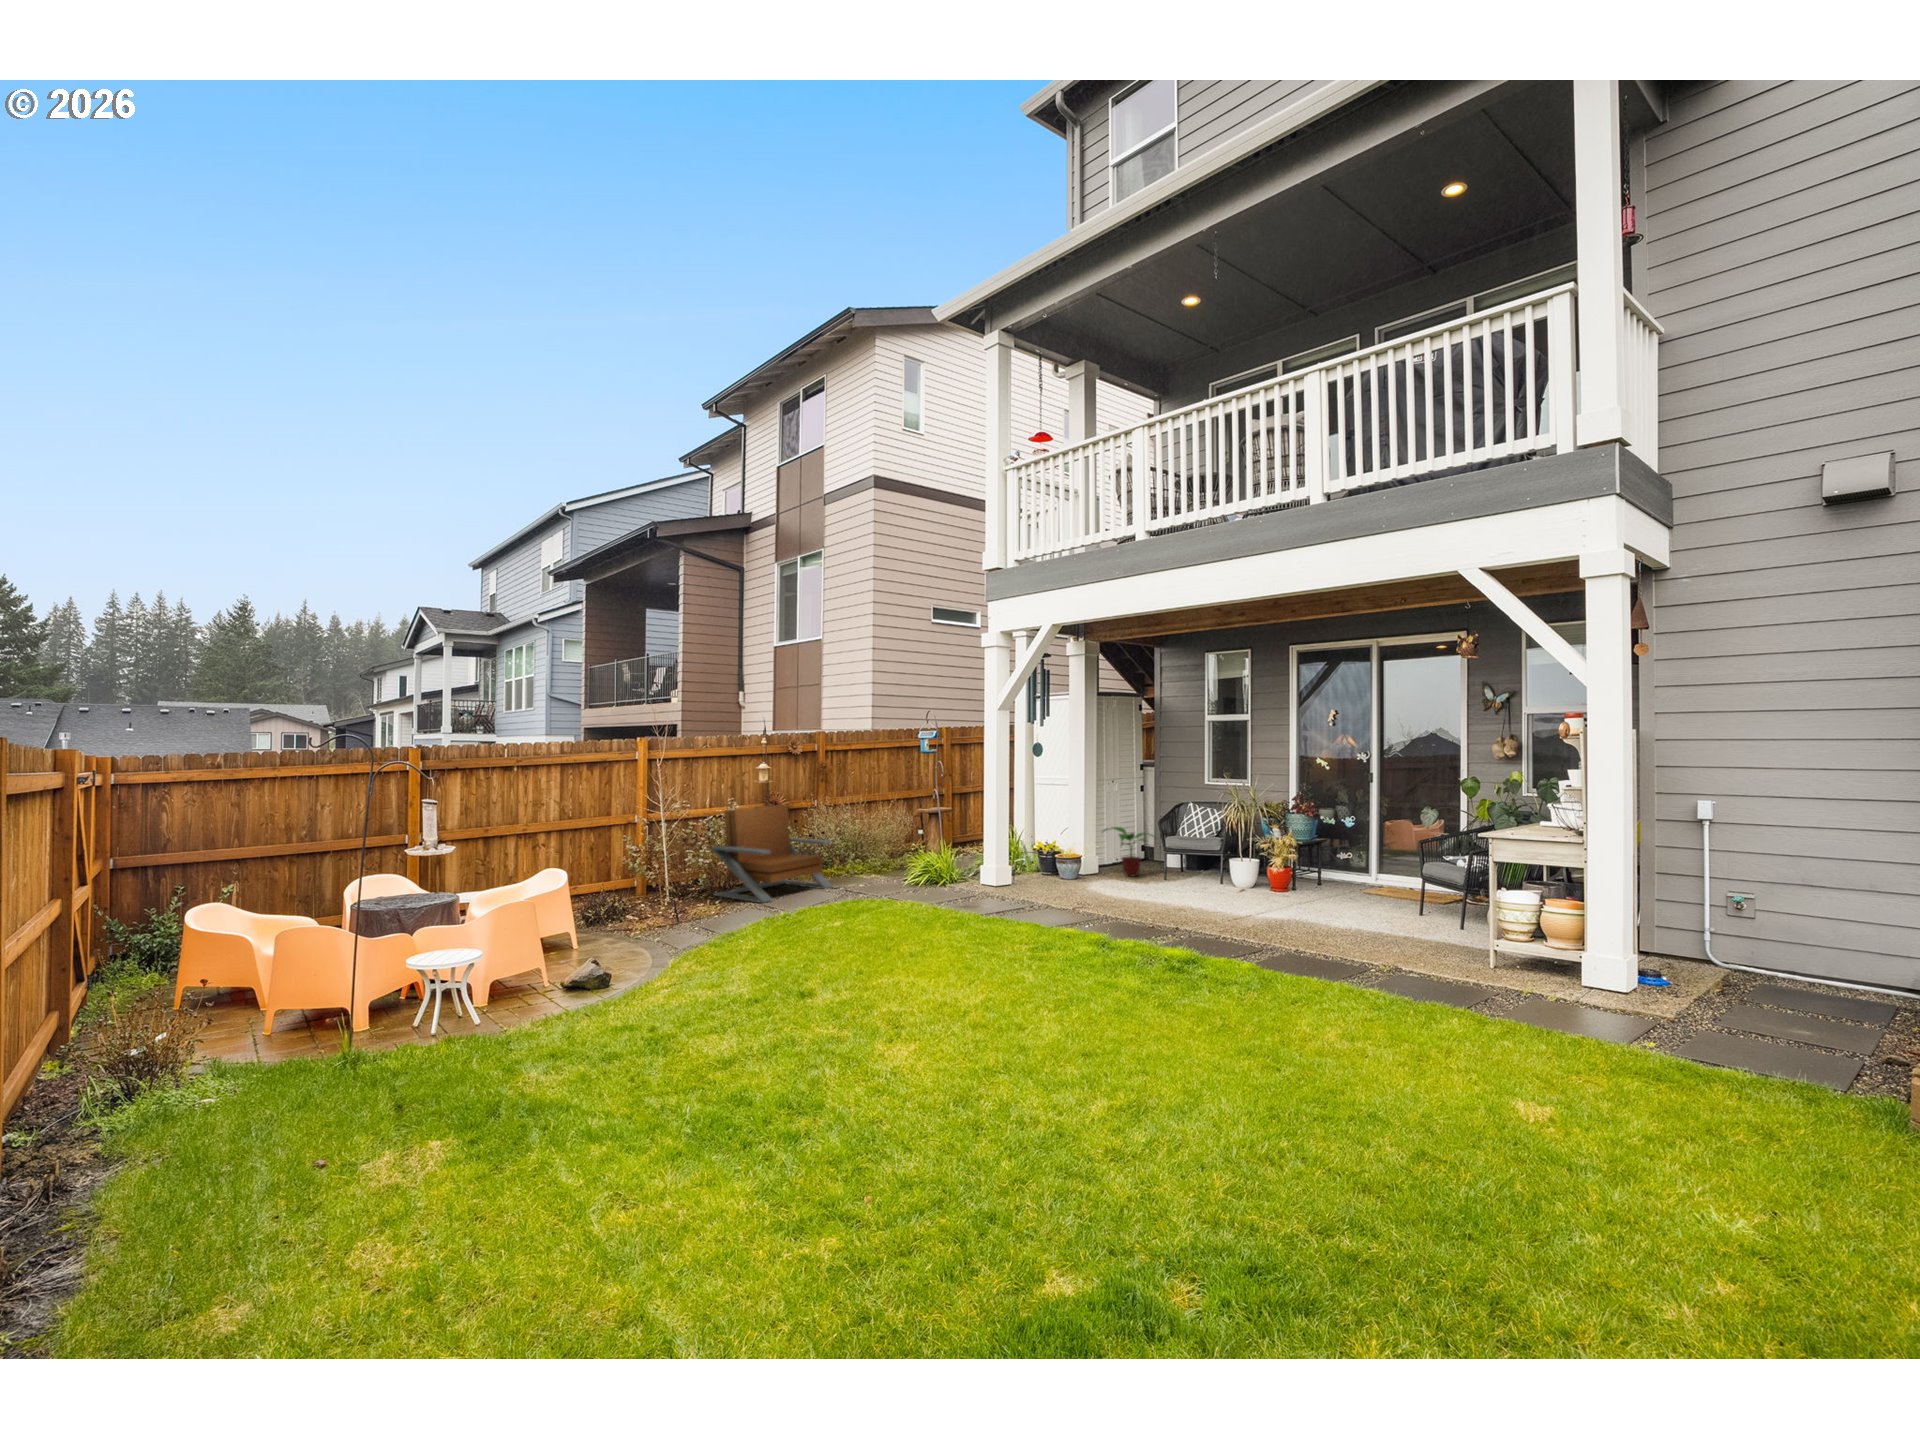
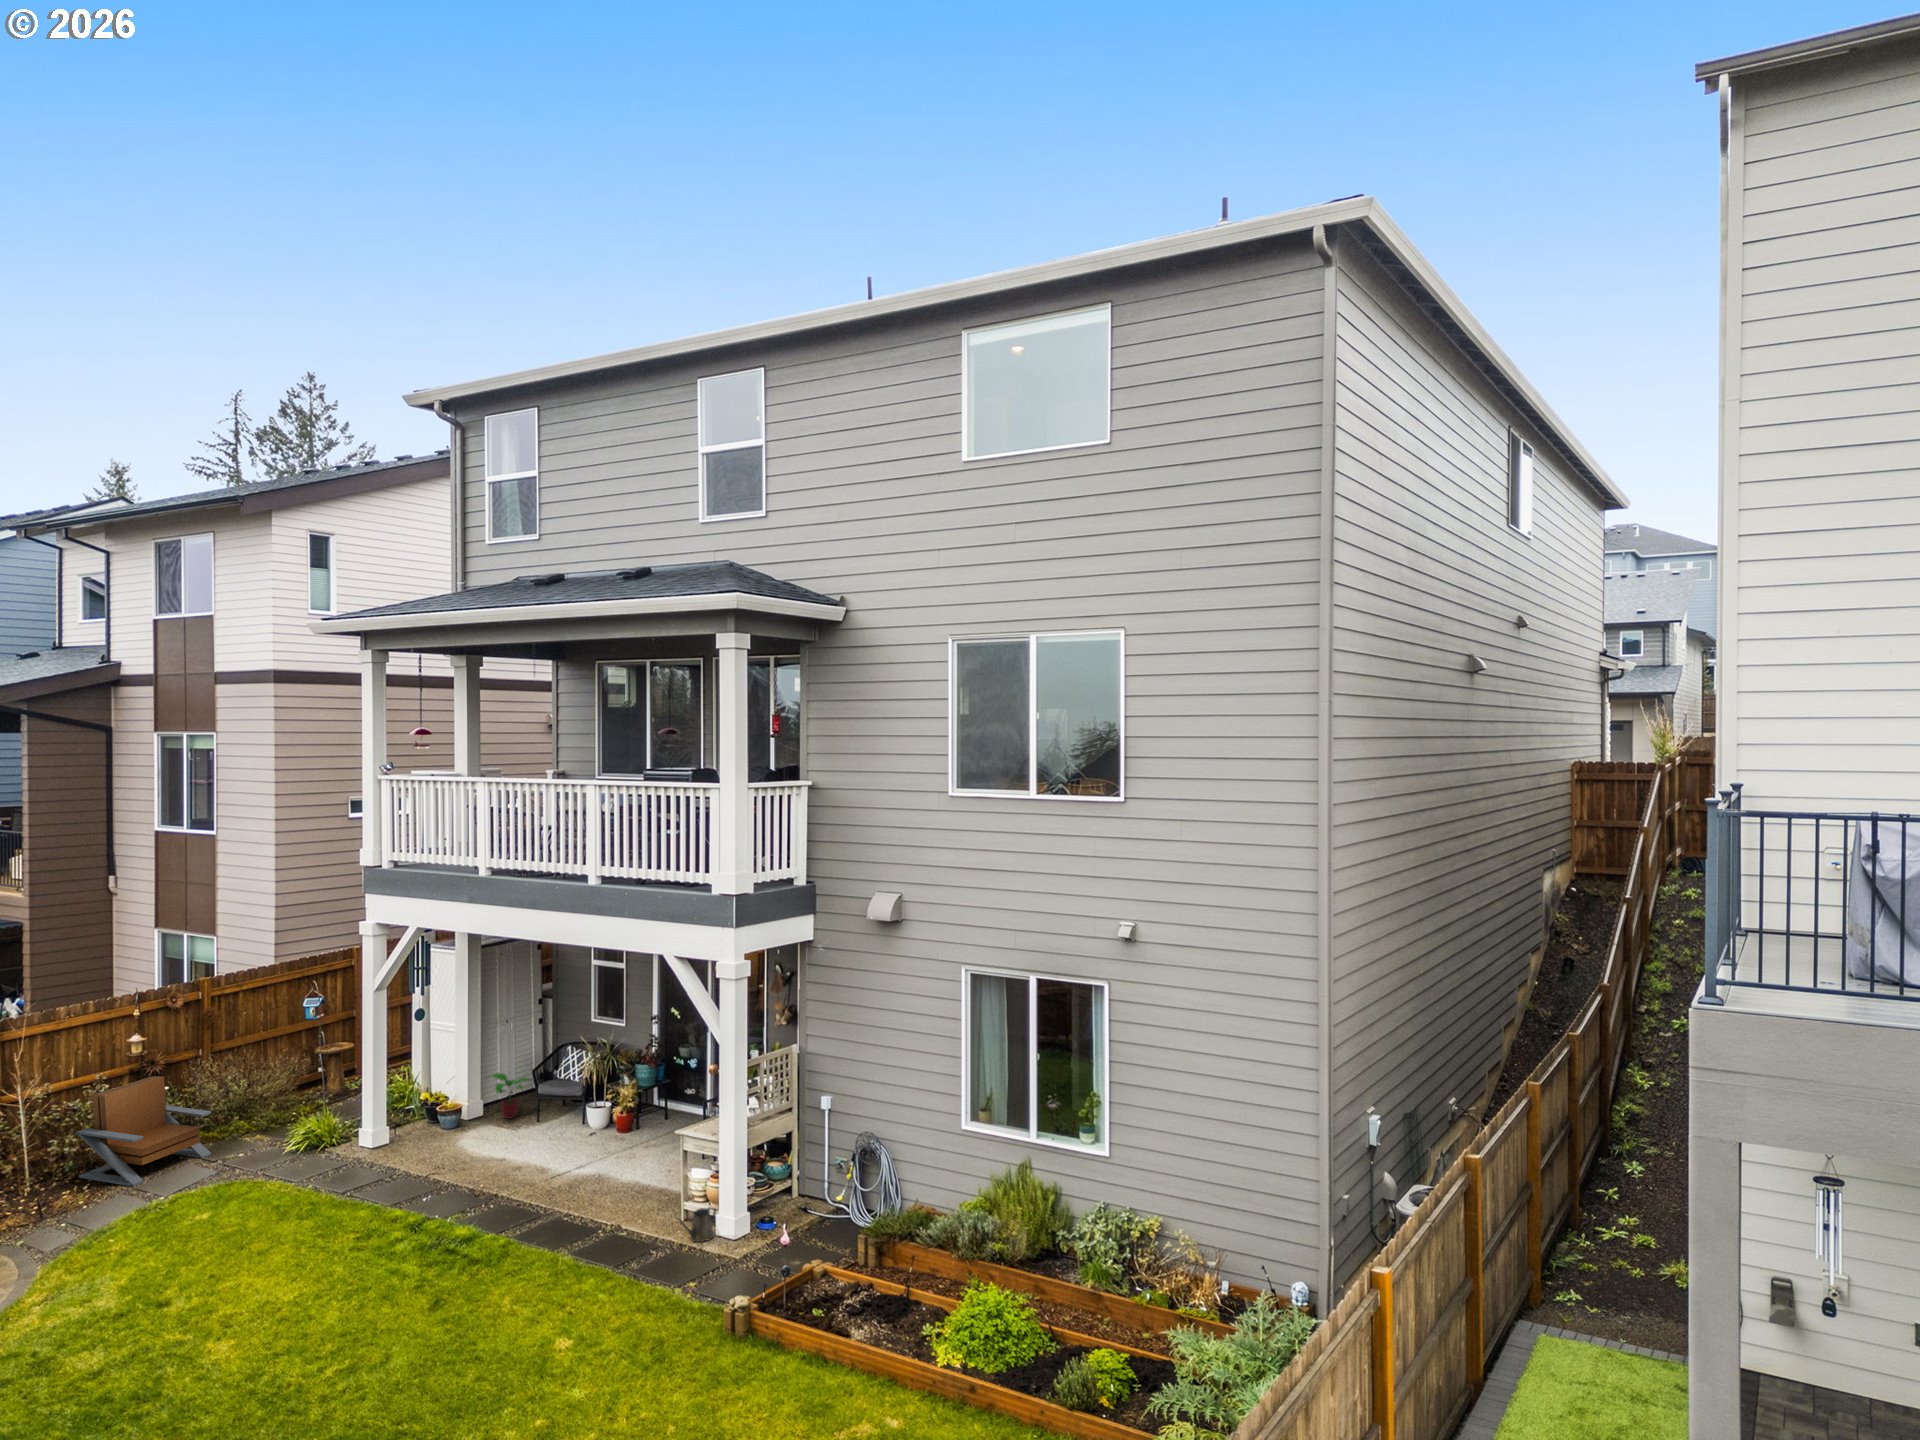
watering can: none [1527,938,1580,989] -> present [676,1207,716,1242]

